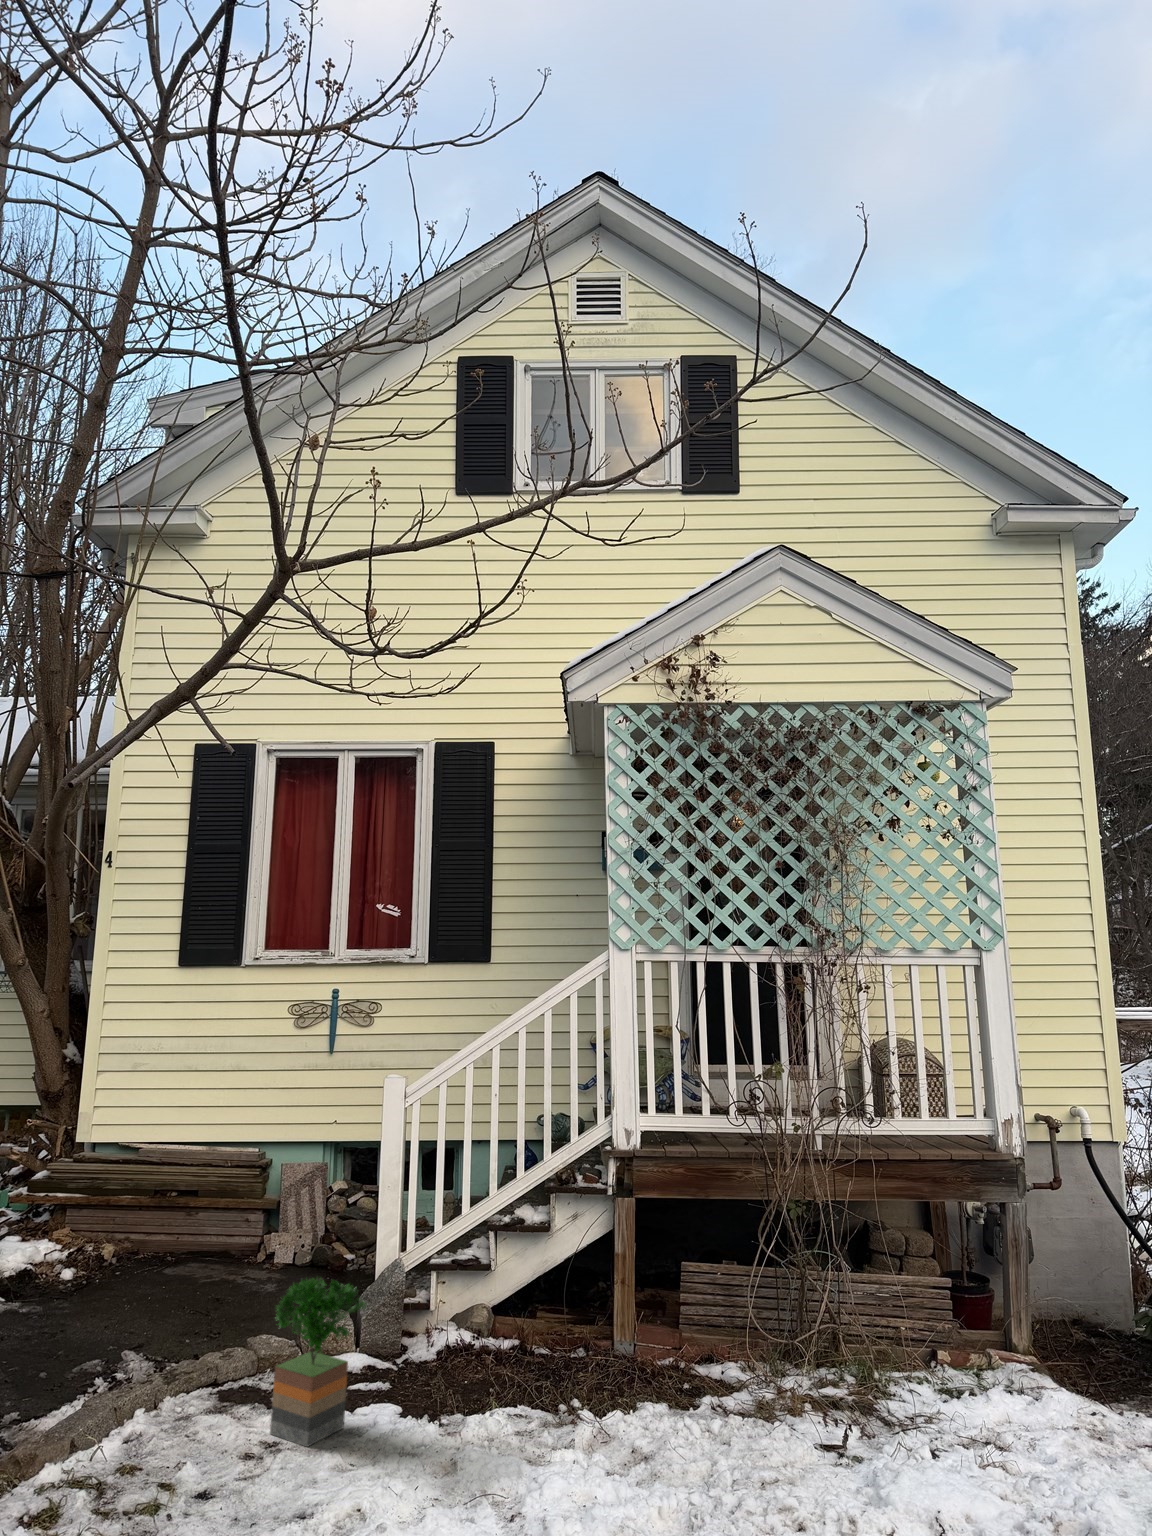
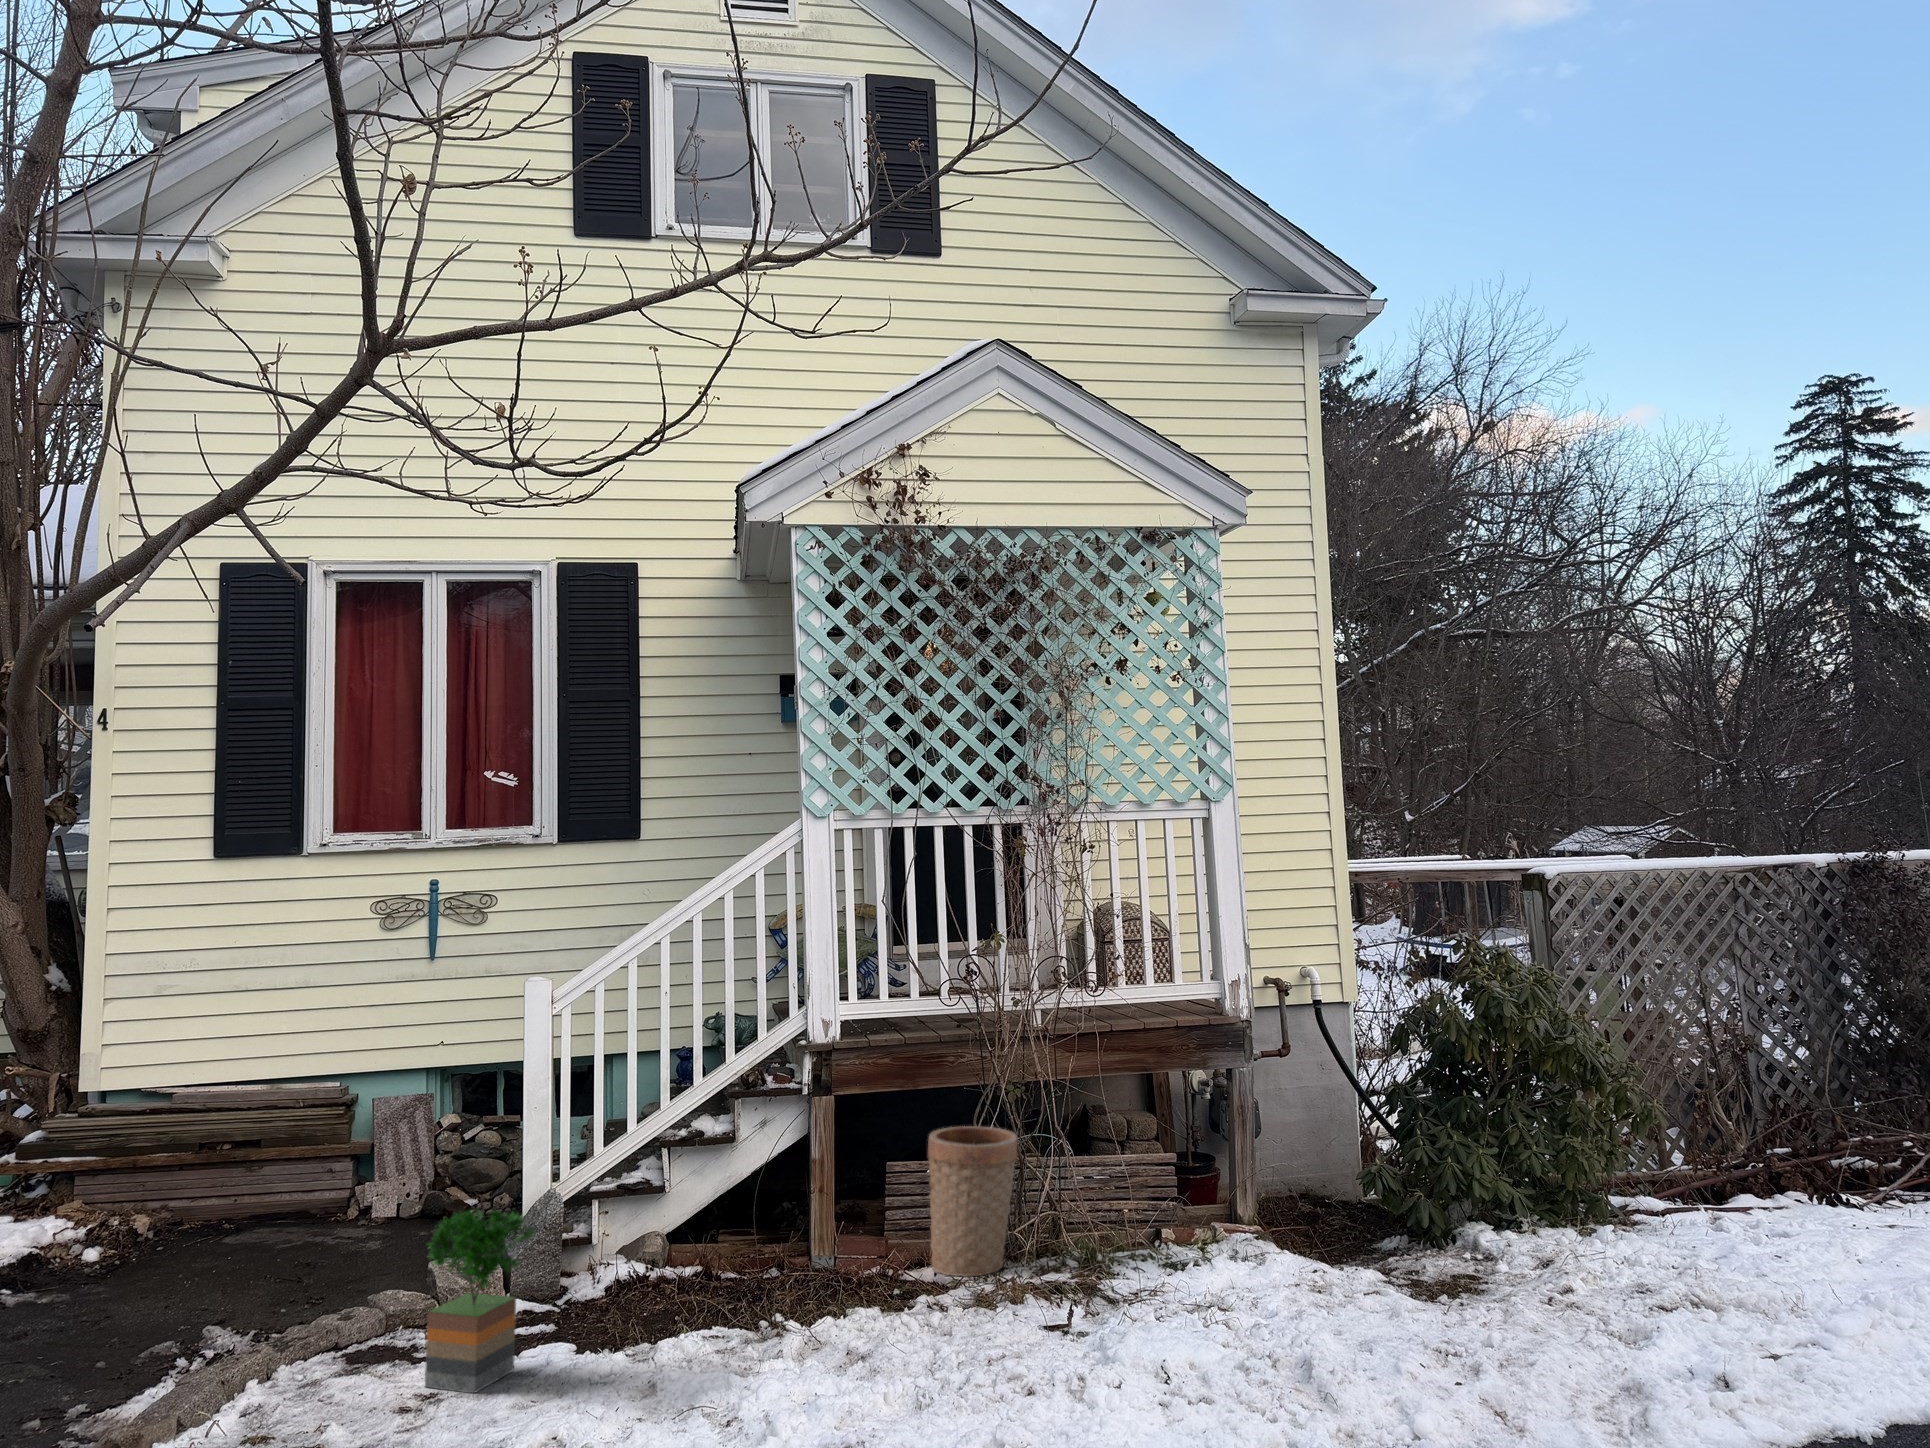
basket: none [714,1237,798,1384] -> present [928,1126,1018,1277]

